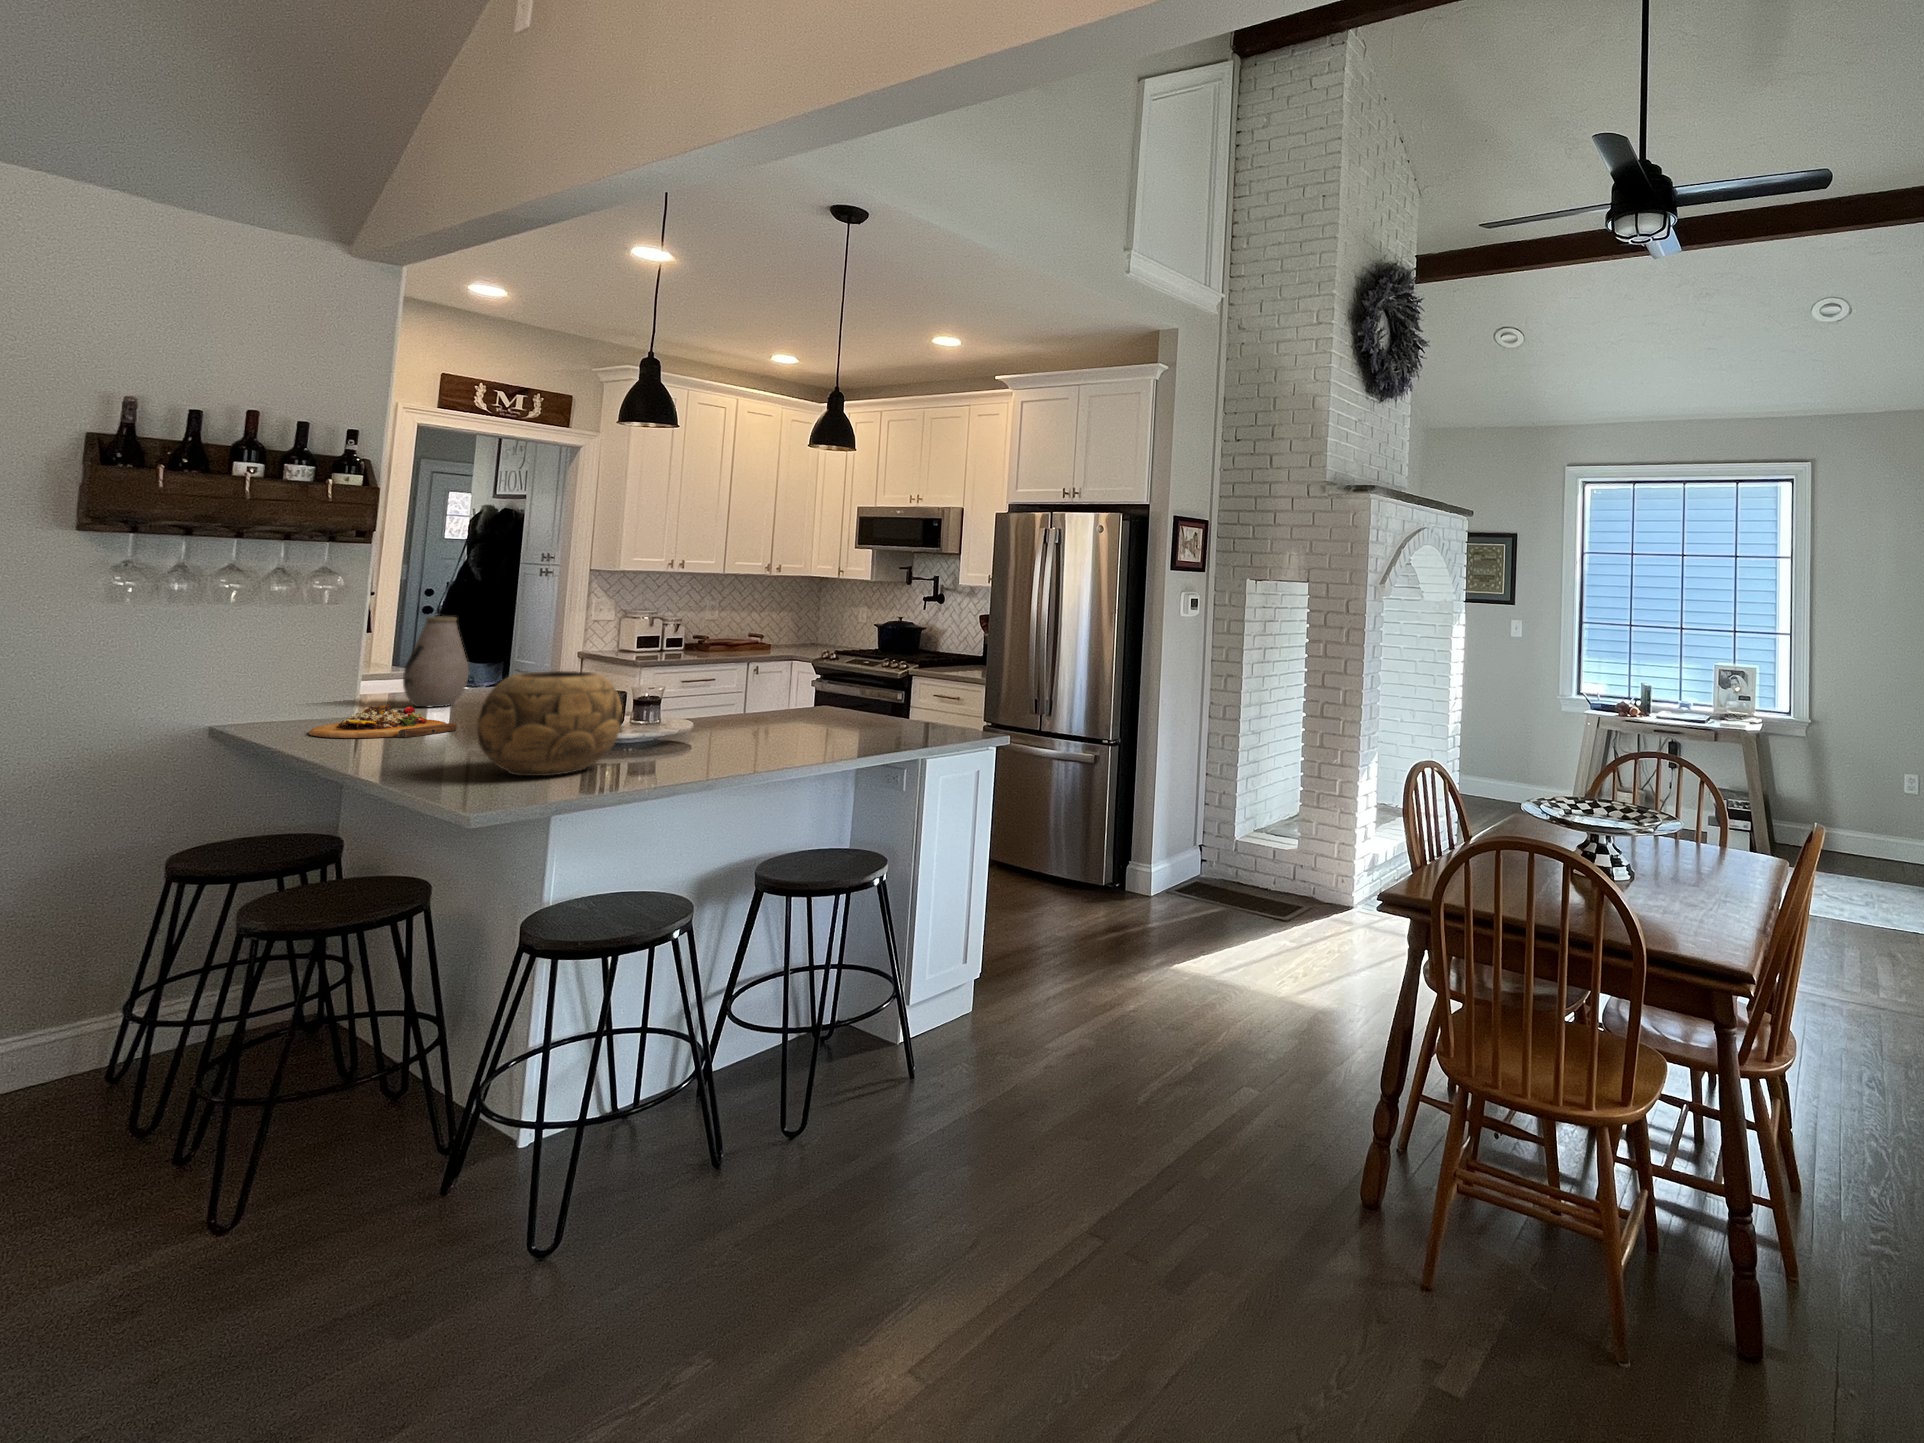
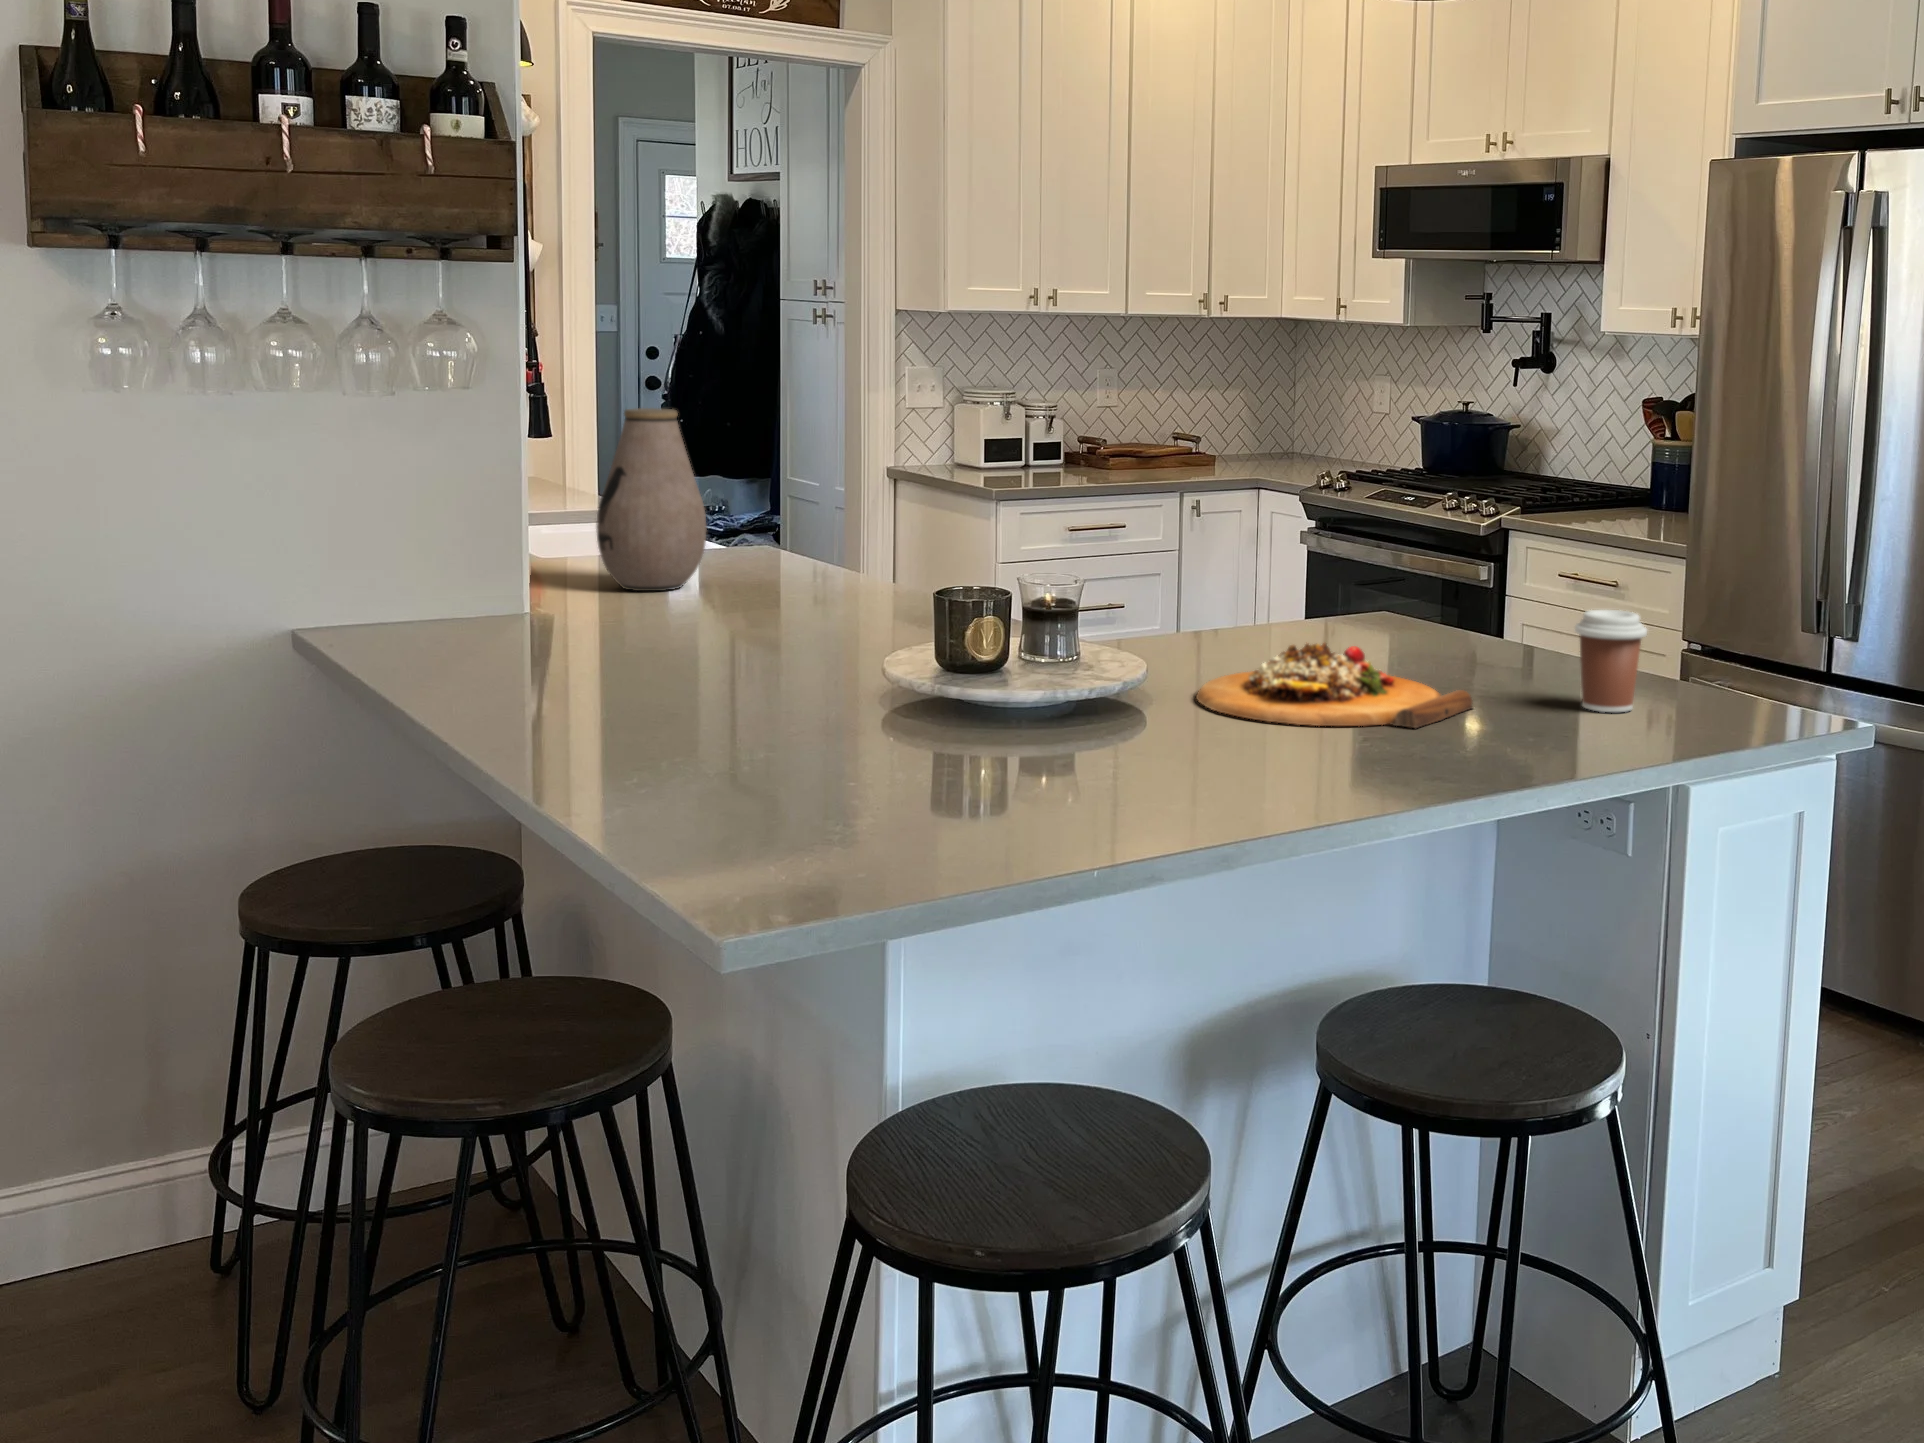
decorative bowl: present [477,671,622,776] -> none [720,554,1017,807]
coffee cup: none [886,694,917,736] -> present [1575,610,1647,712]
cutting board: present [309,705,457,738] -> present [1196,643,1473,728]

